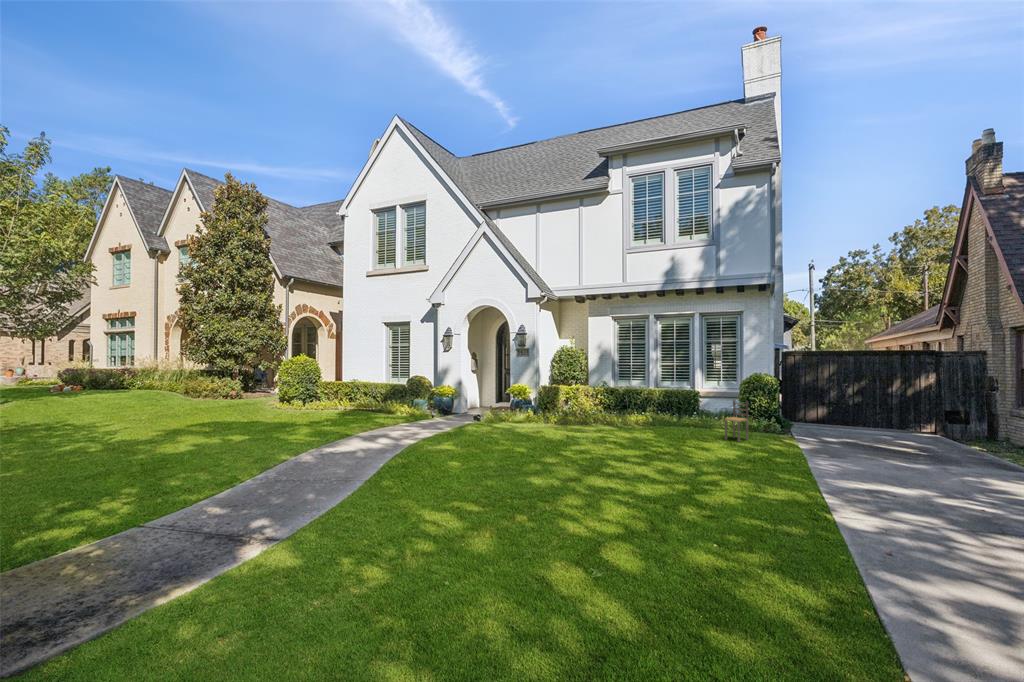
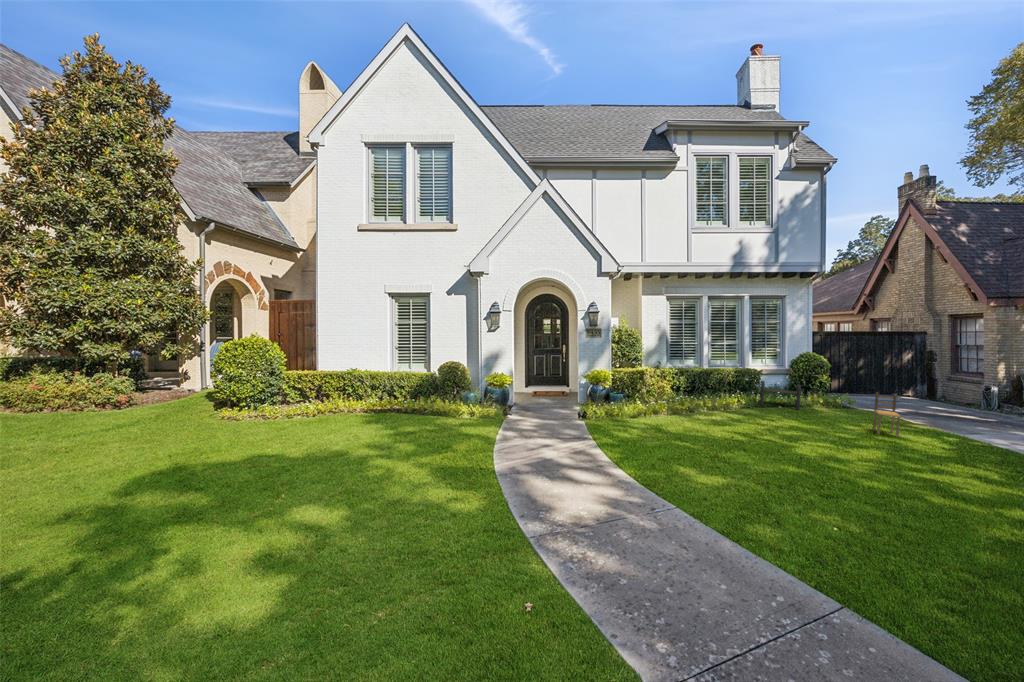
bench: none [689,396,730,425] -> present [760,381,801,410]

